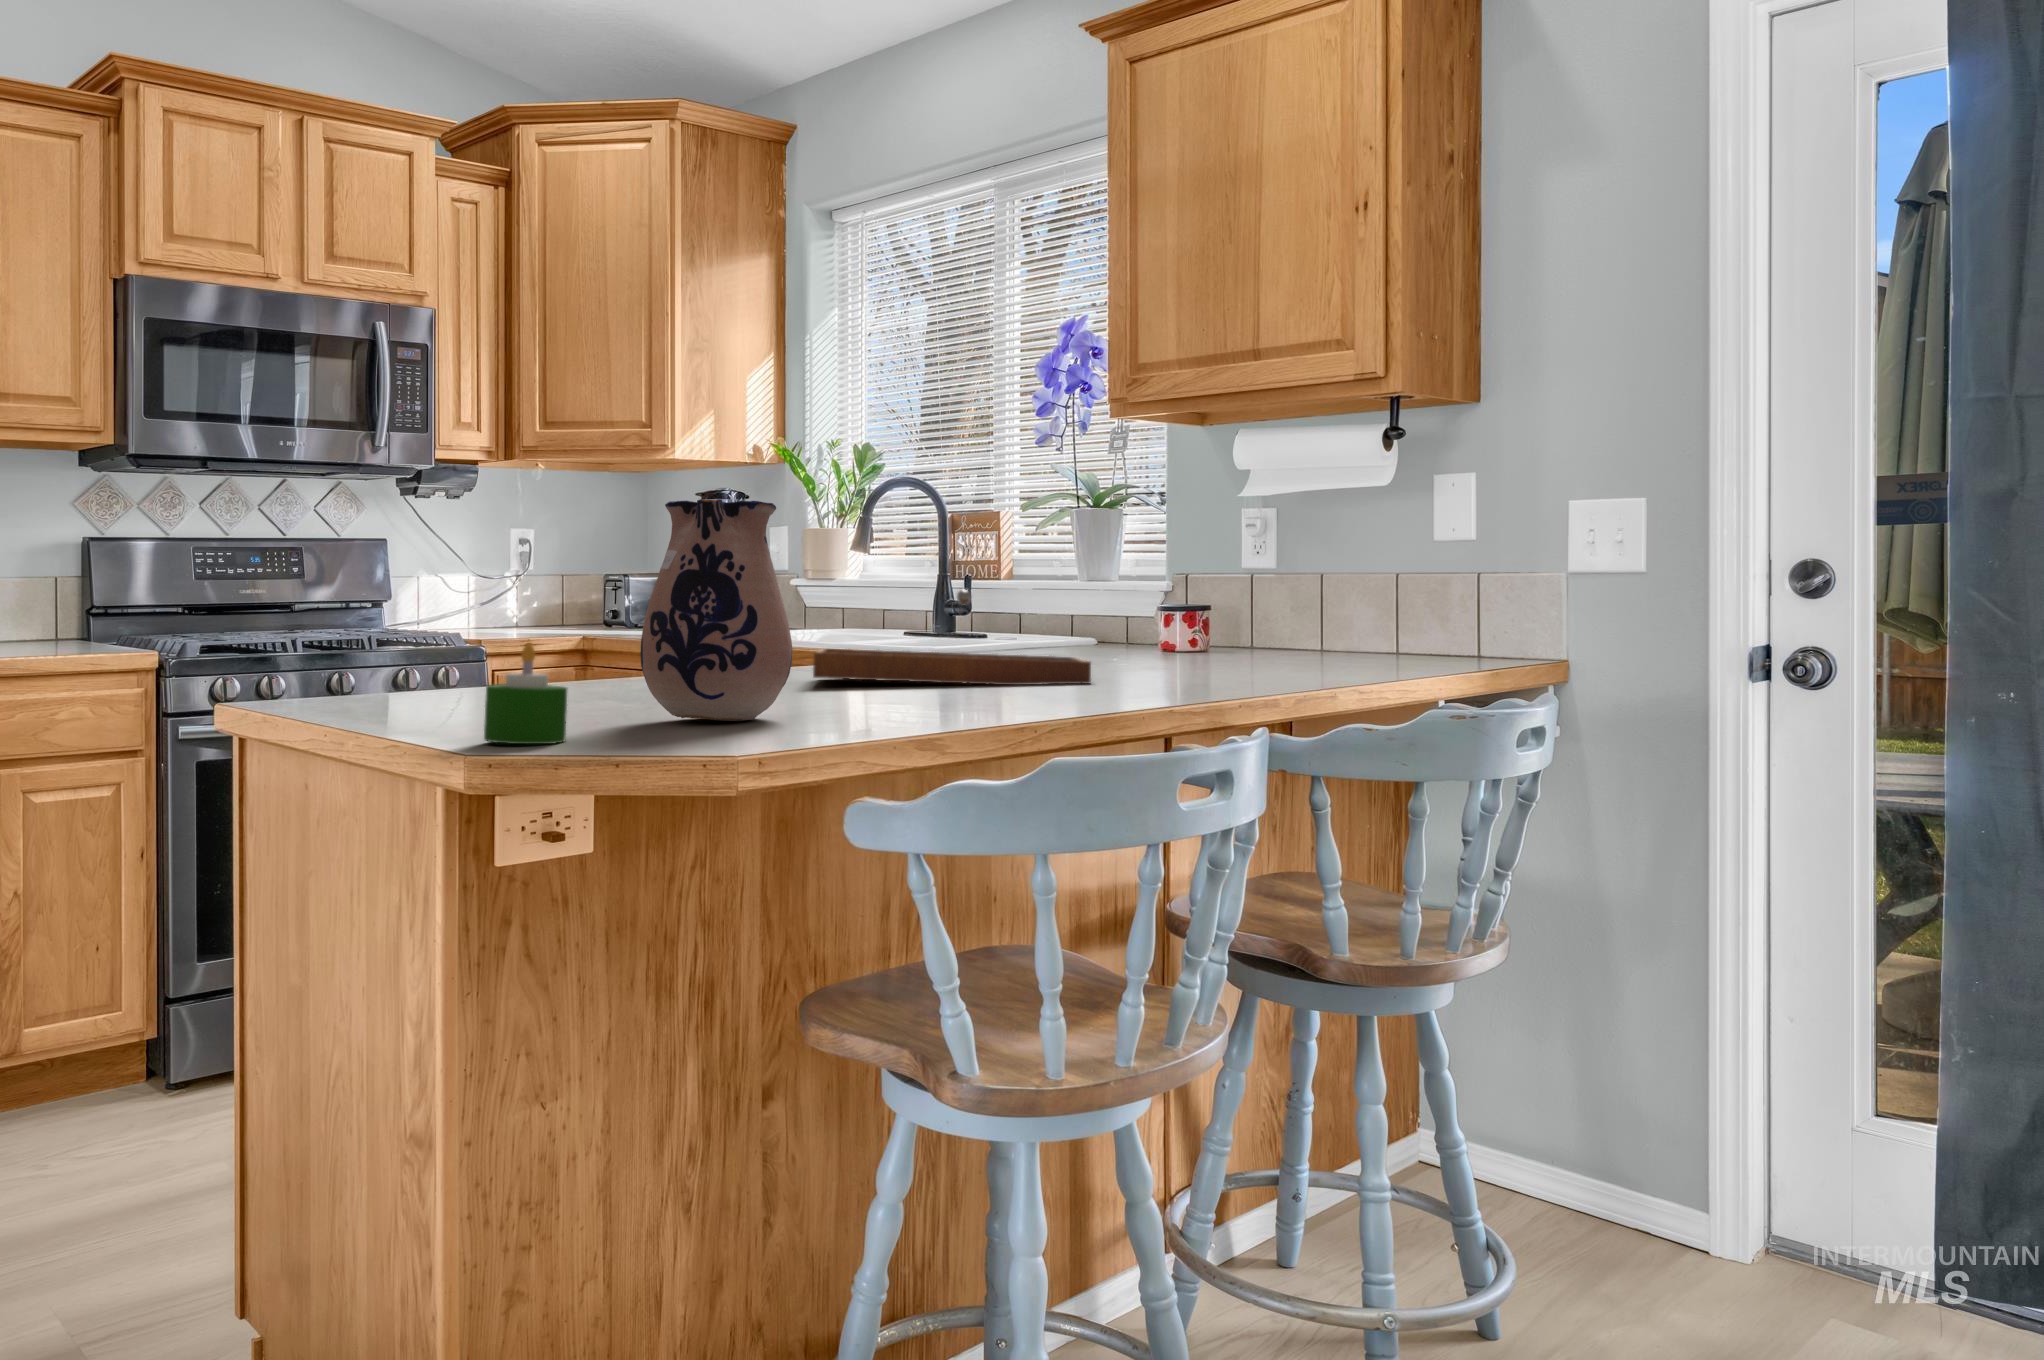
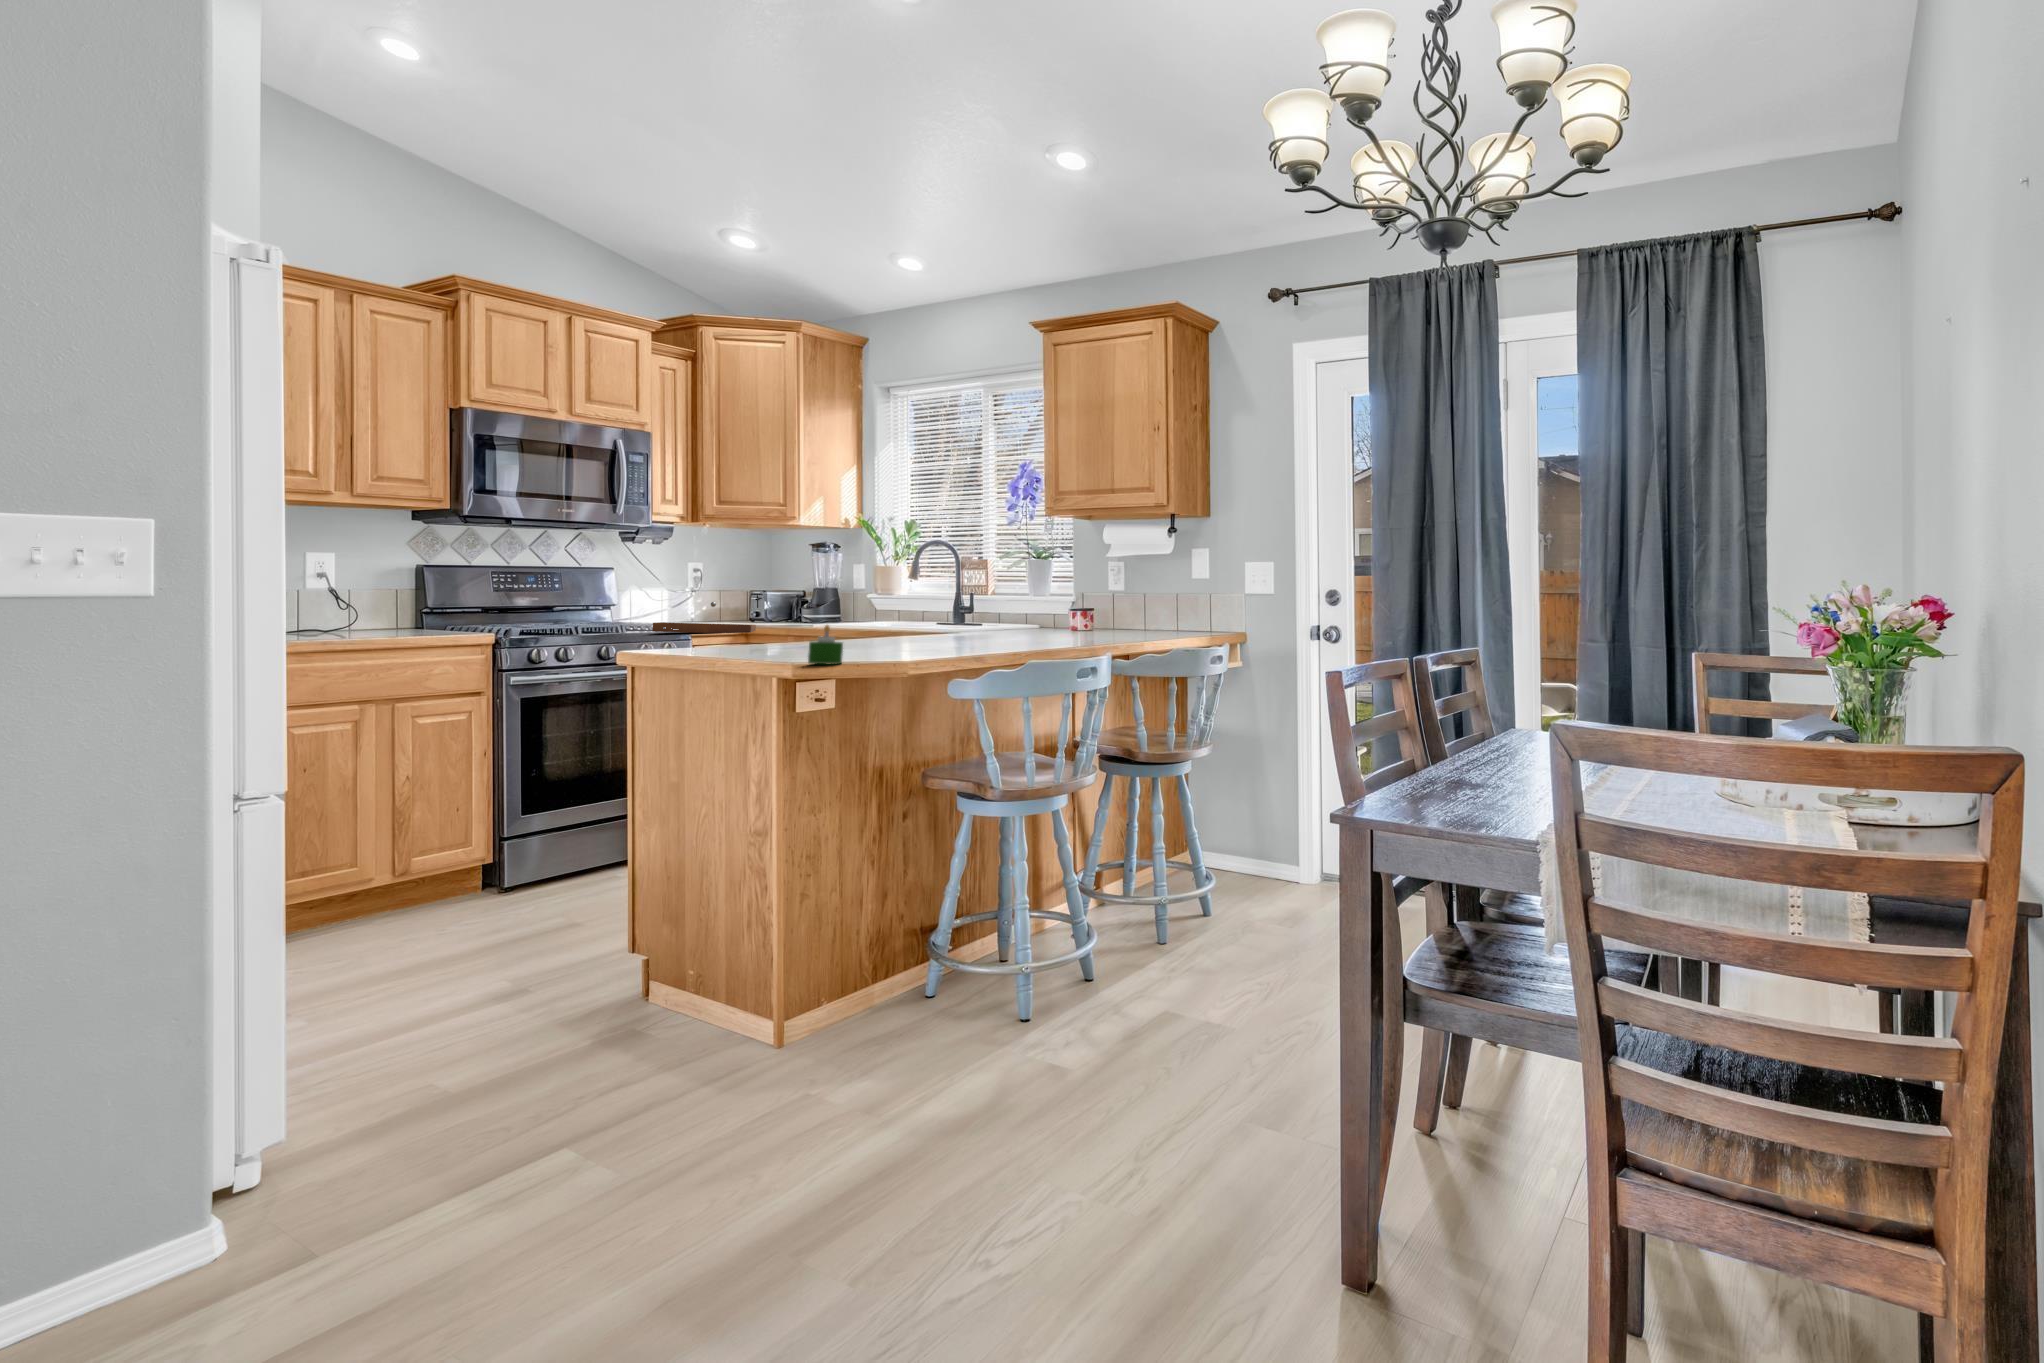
ceramic pitcher: present [640,499,793,721] -> none [862,565,927,656]
tray: present [813,590,1091,685] -> present [652,602,756,633]

